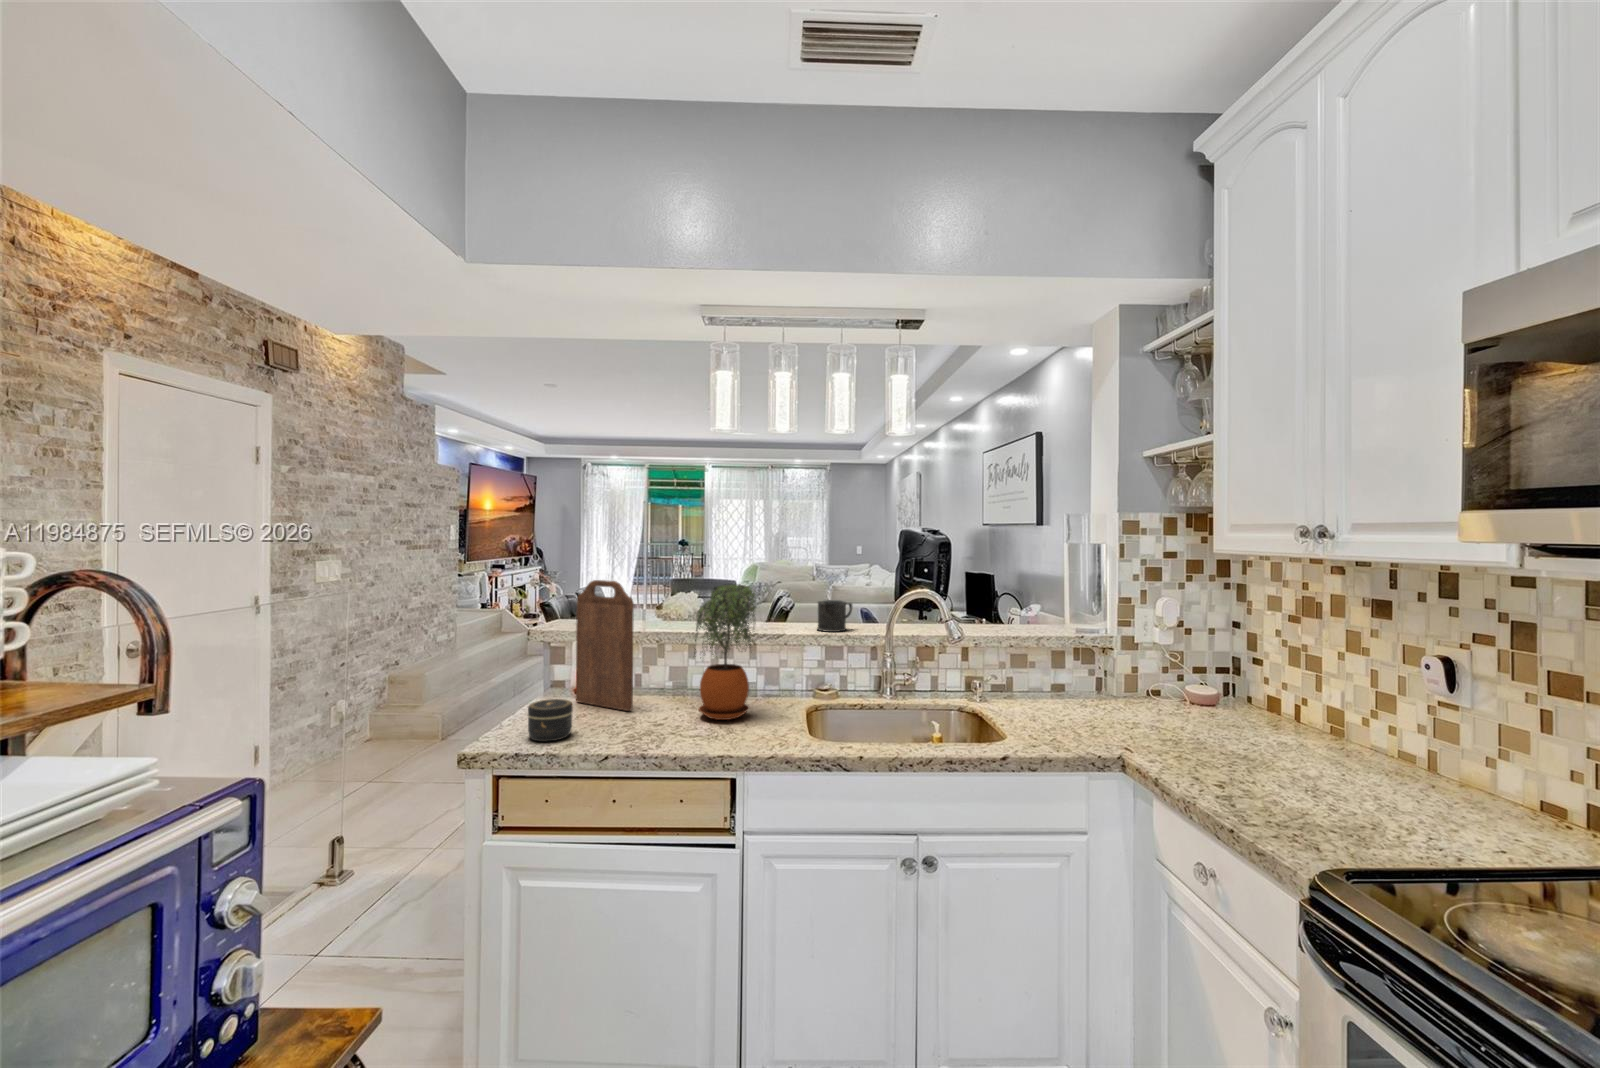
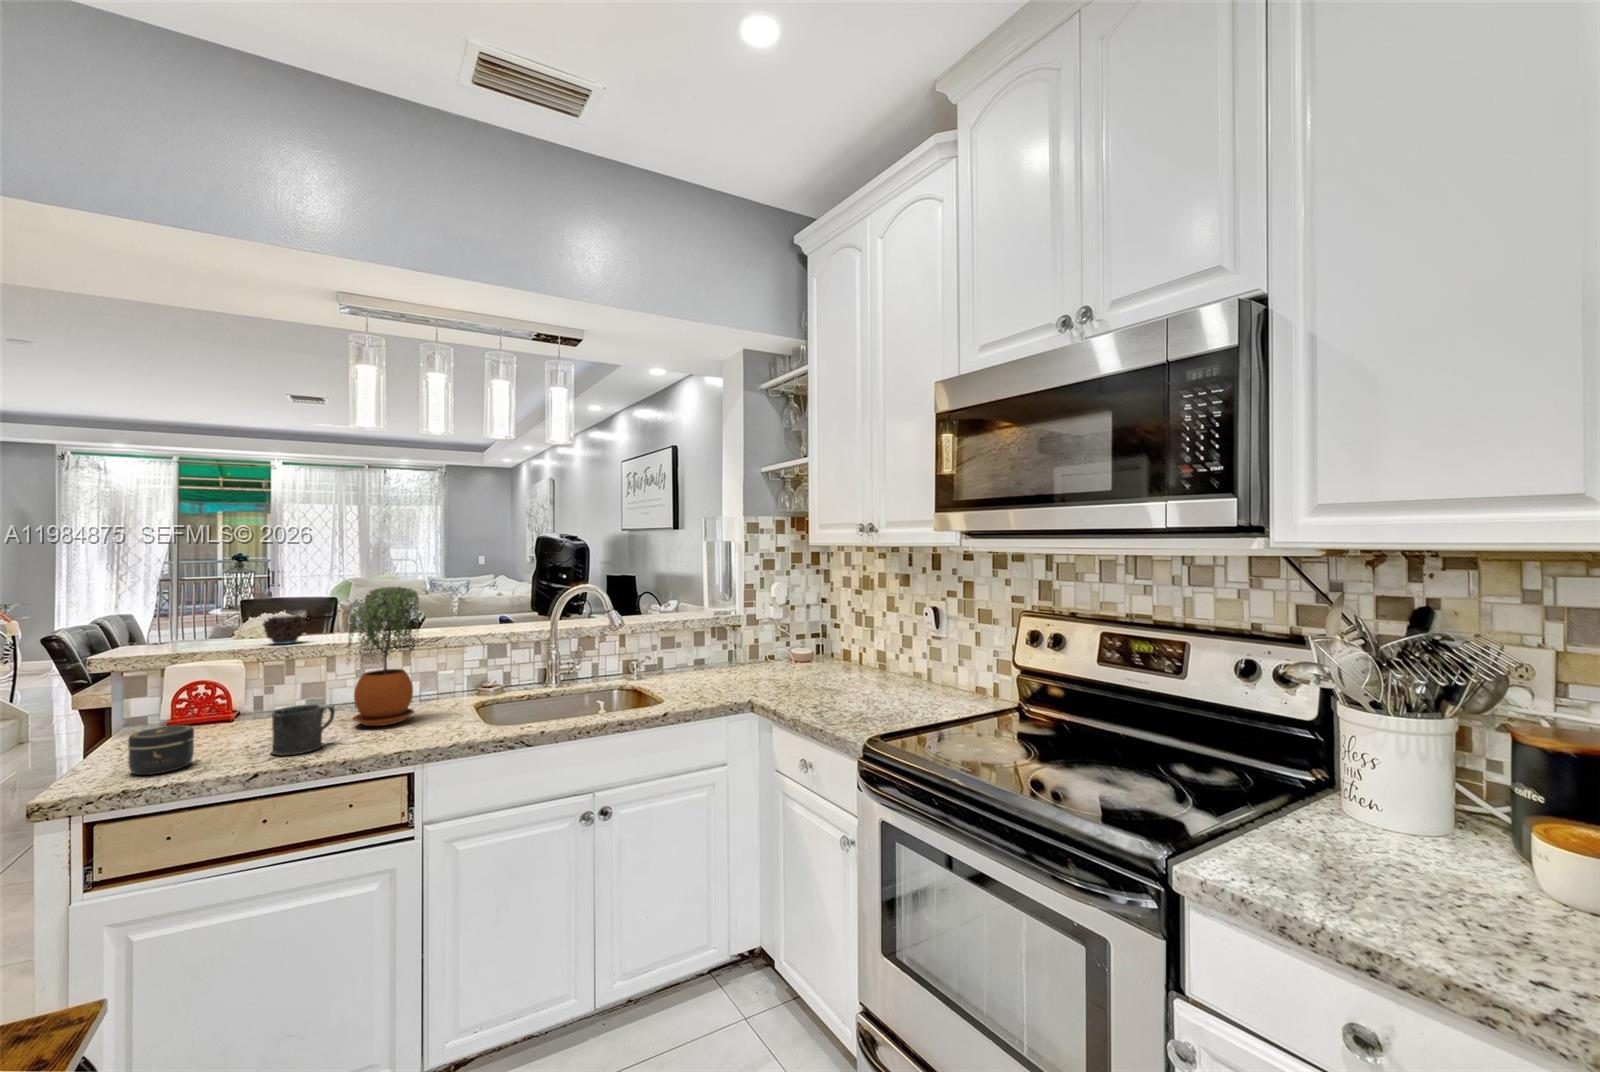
cutting board: present [576,580,634,711] -> none [173,590,263,736]
candle: none [645,598,678,629] -> present [263,615,307,644]
mug: present [817,600,853,632] -> present [271,704,335,756]

